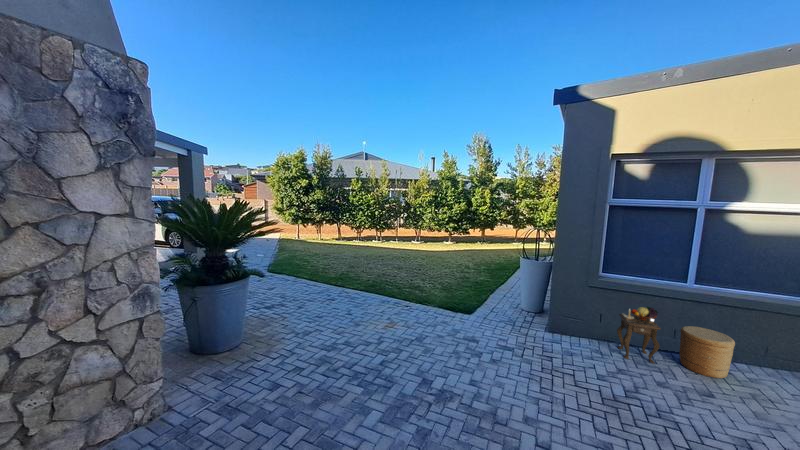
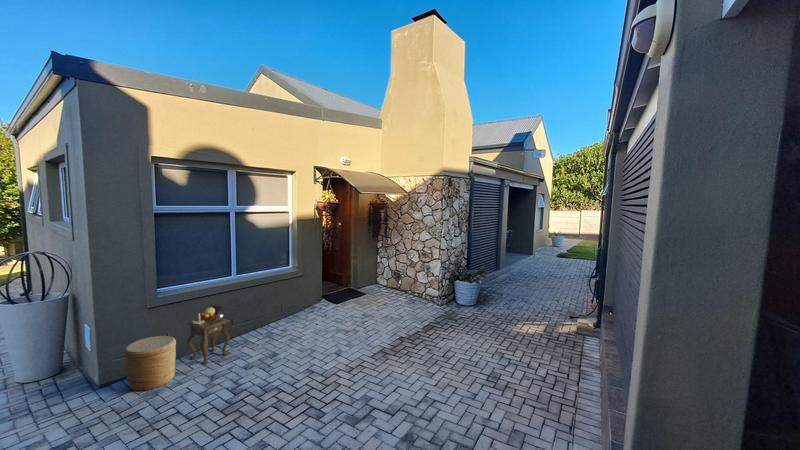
woven basket: present [679,326,735,378] -> present [124,336,176,391]

